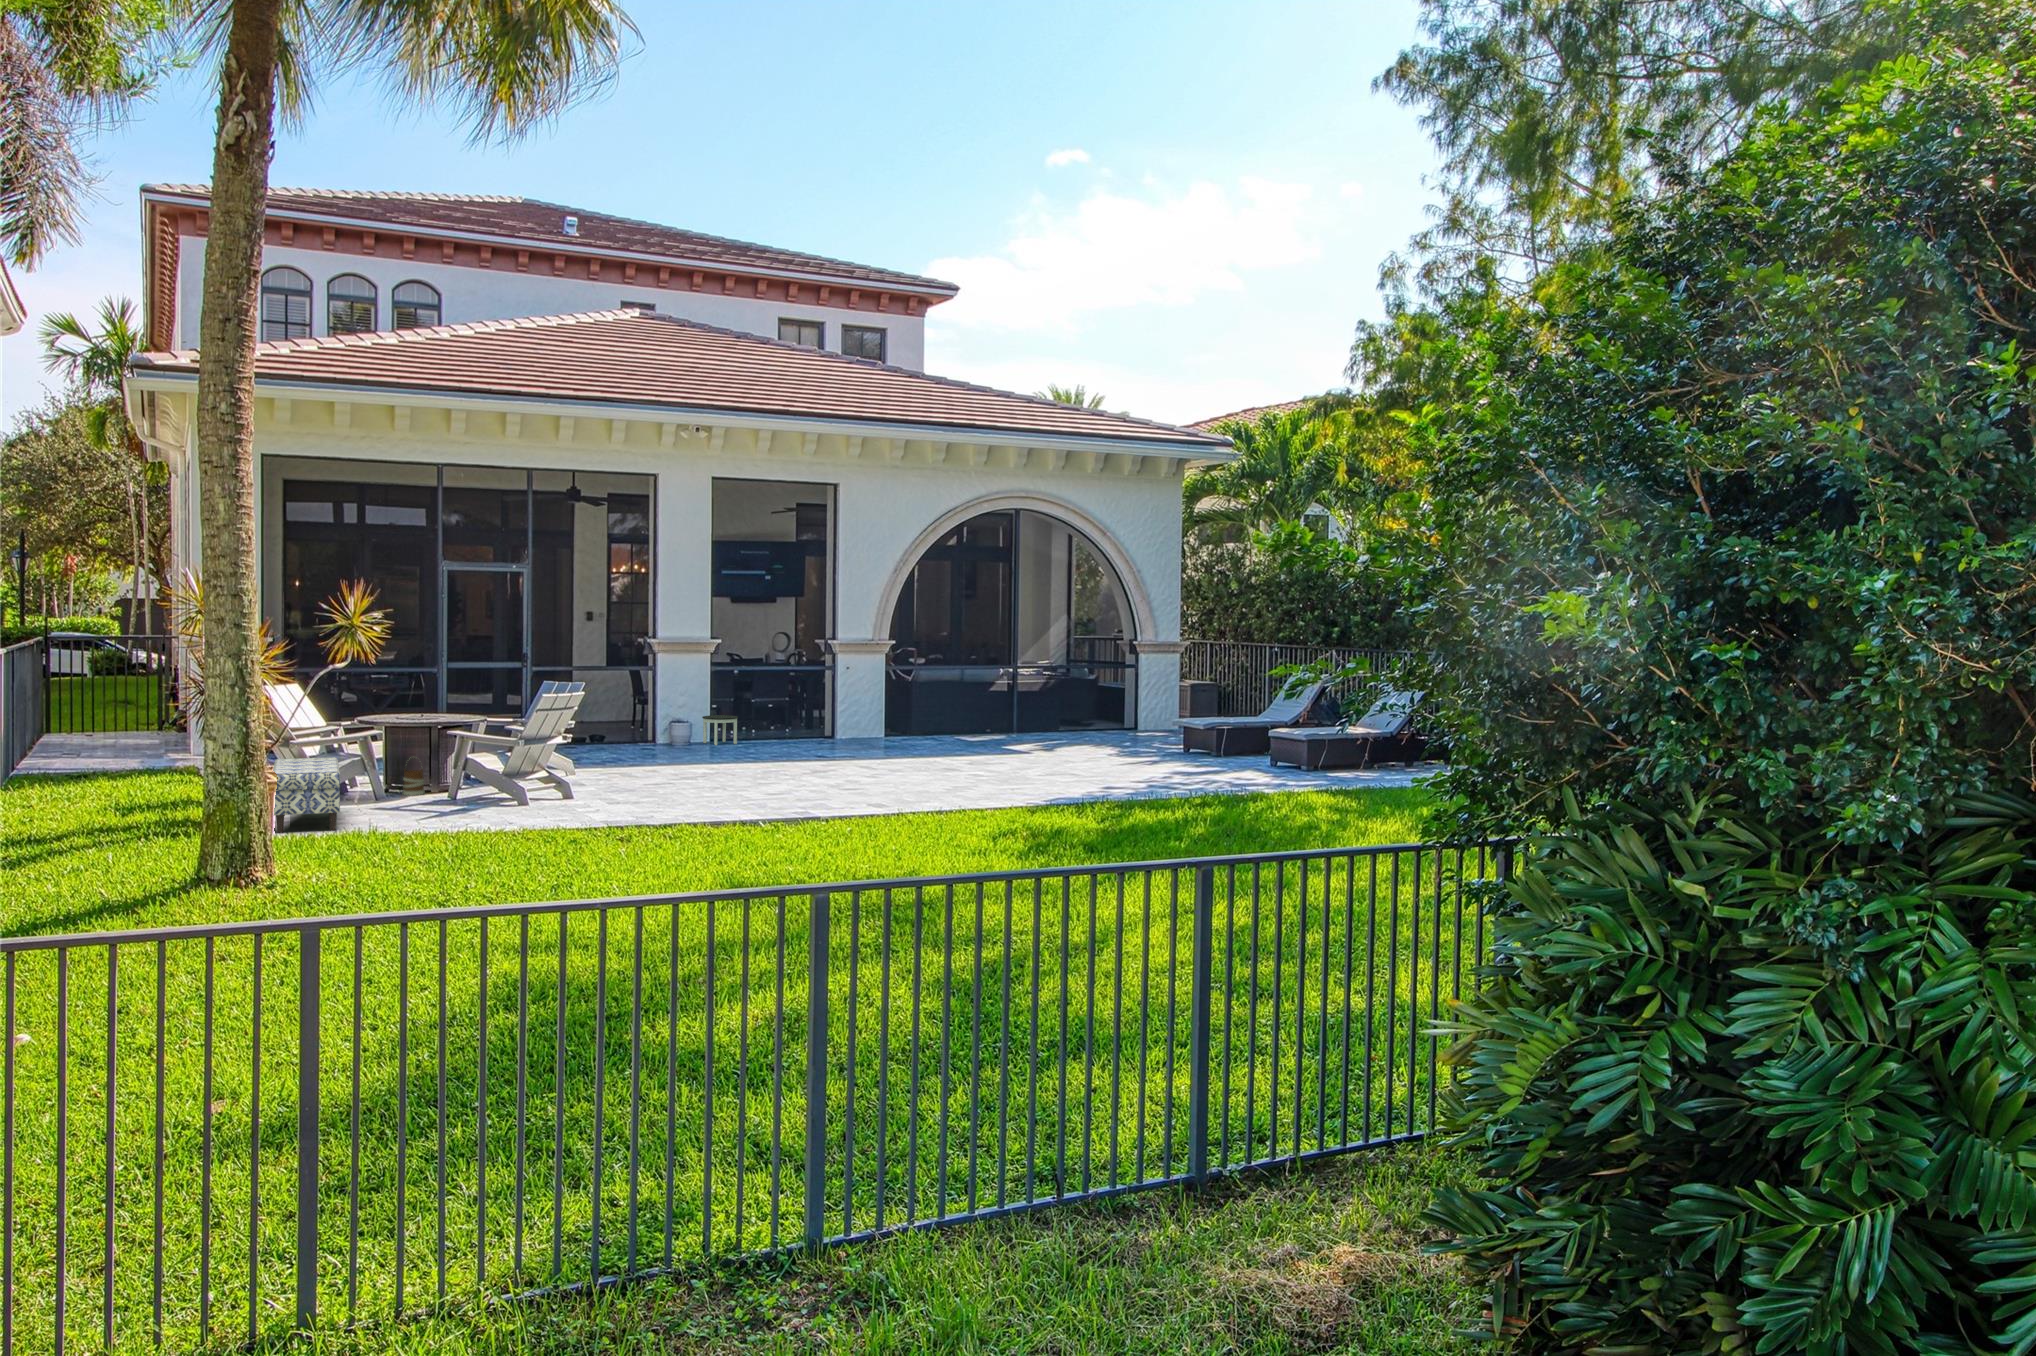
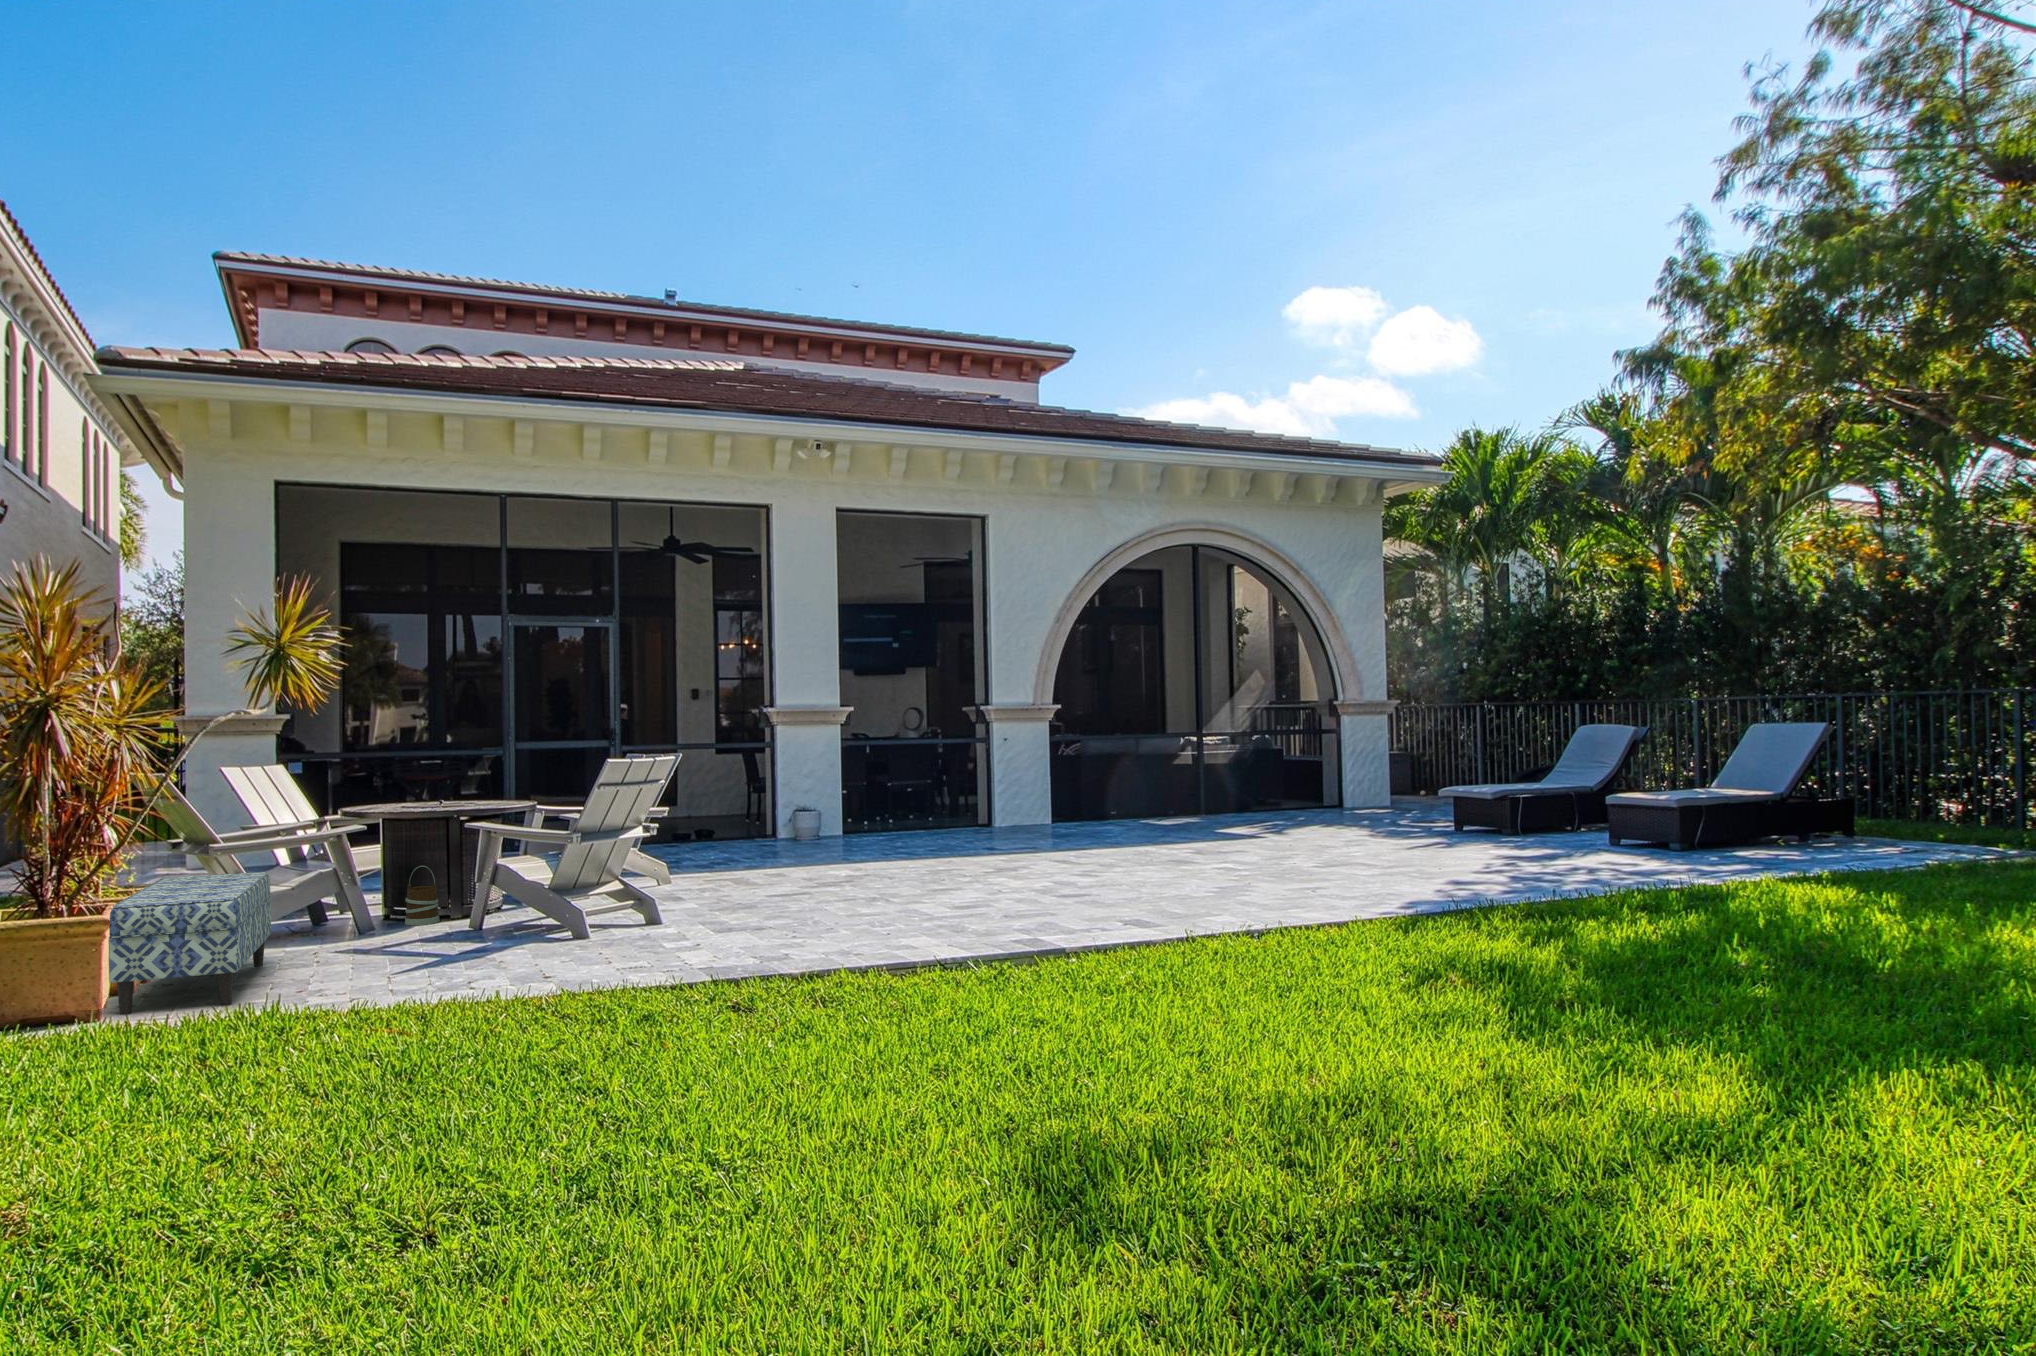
round table: present [702,715,738,745] -> none [833,799,877,837]

